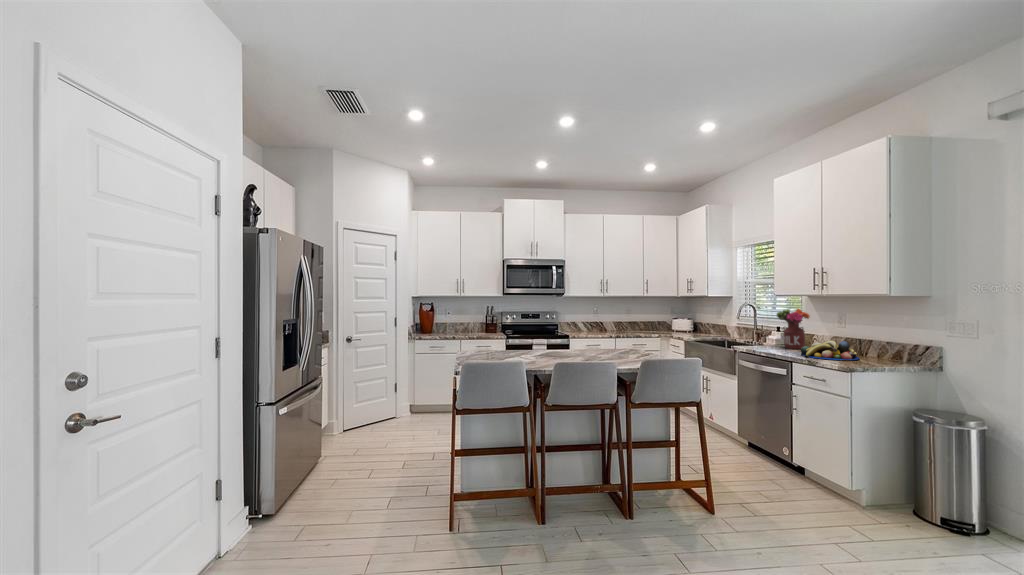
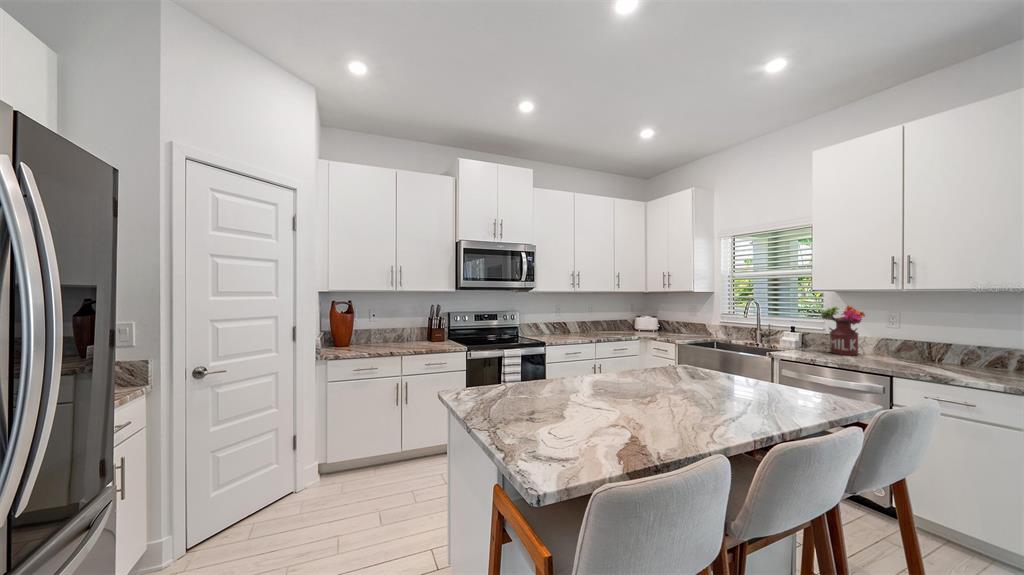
fruit bowl: present [801,341,860,360] -> none [902,348,996,376]

